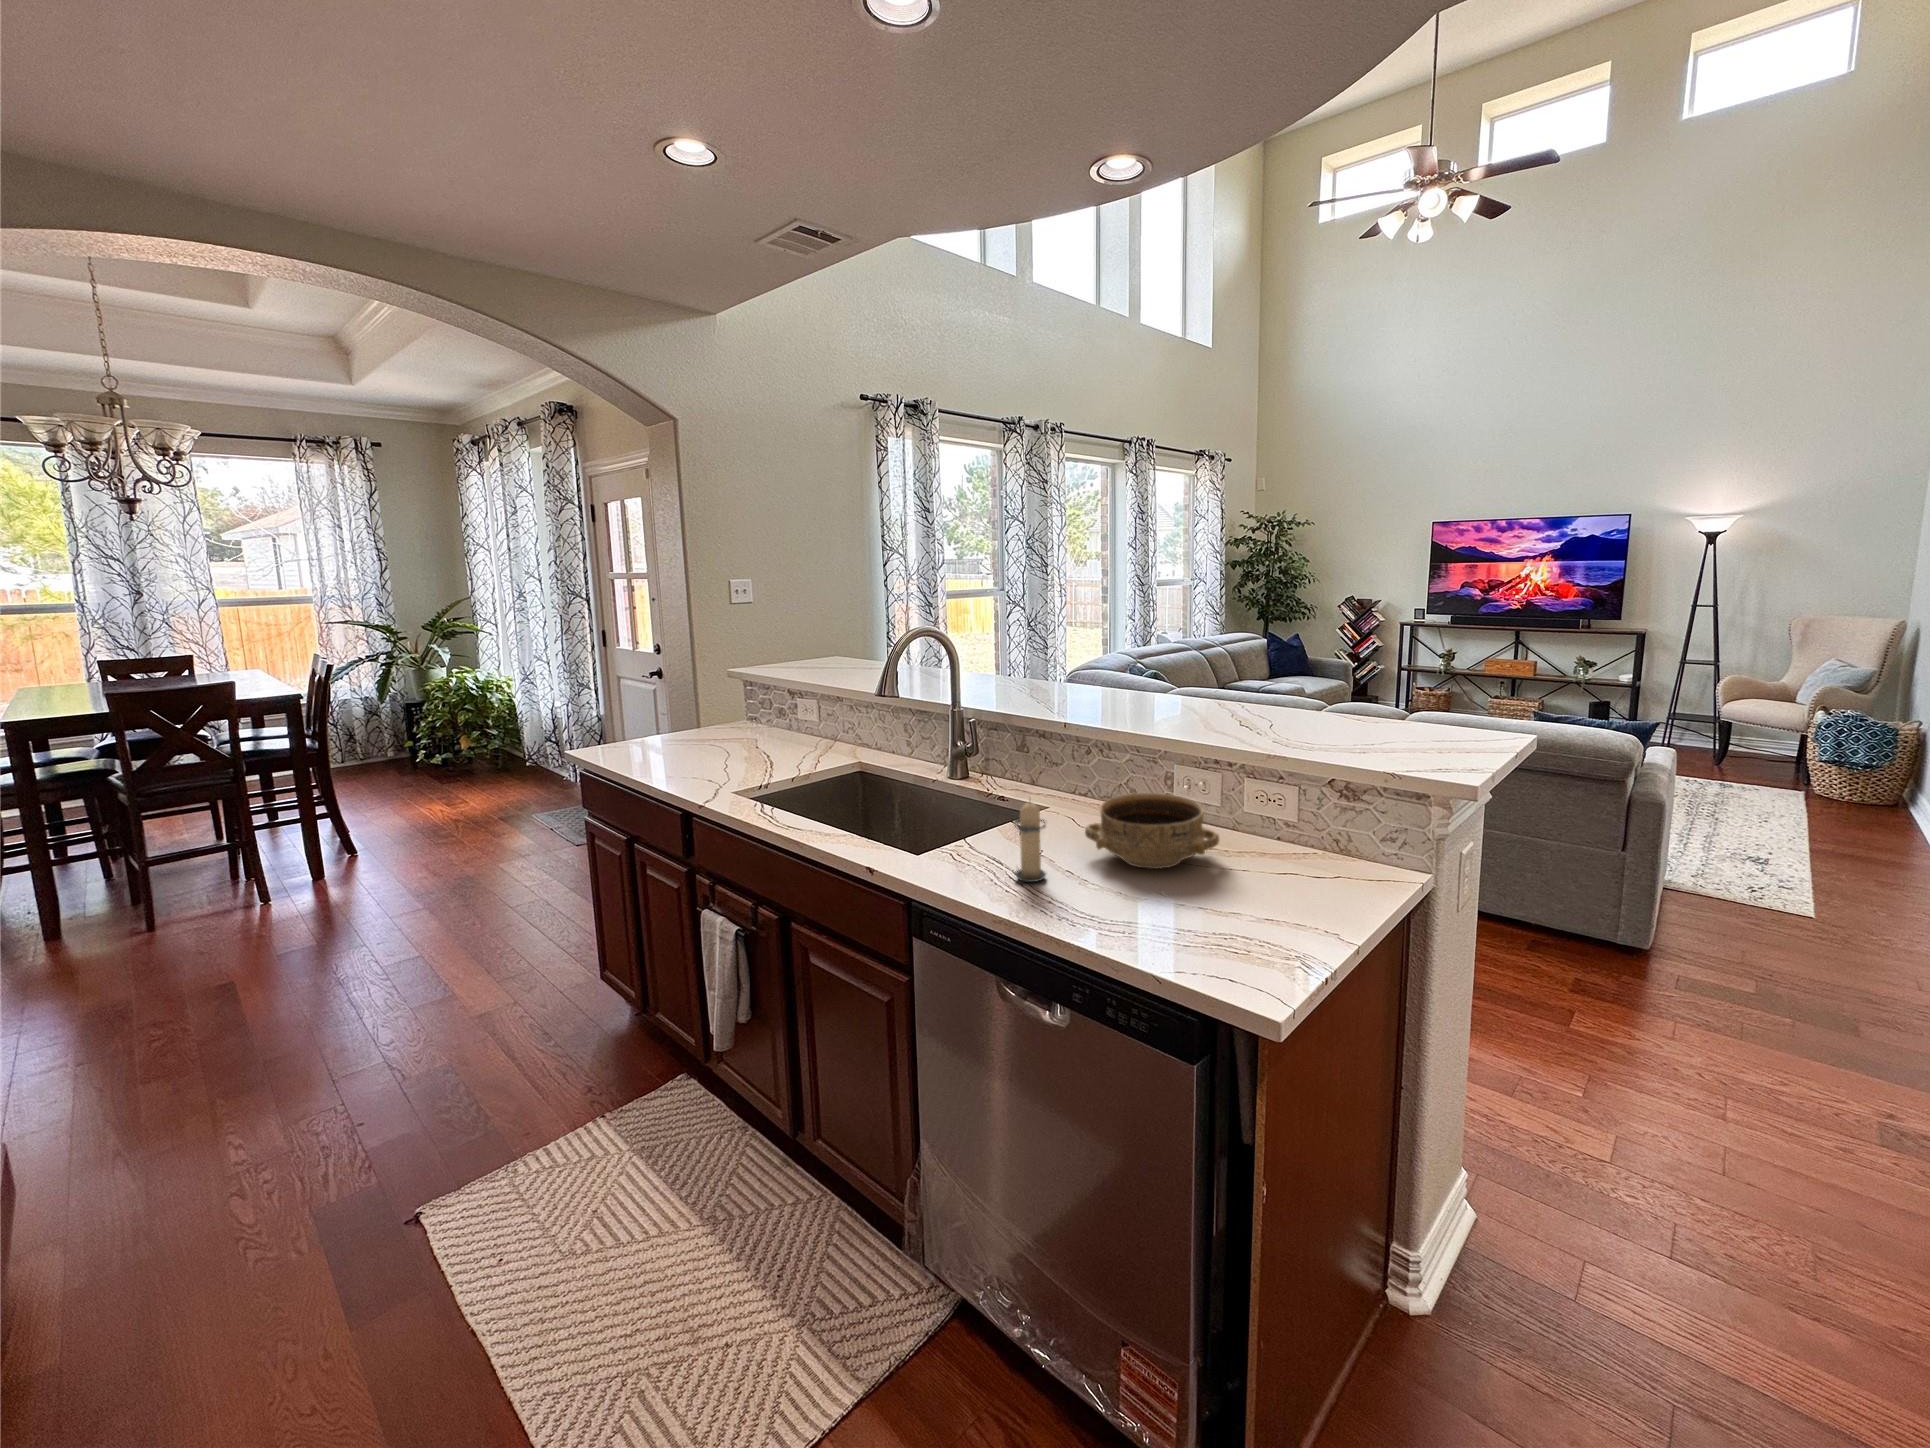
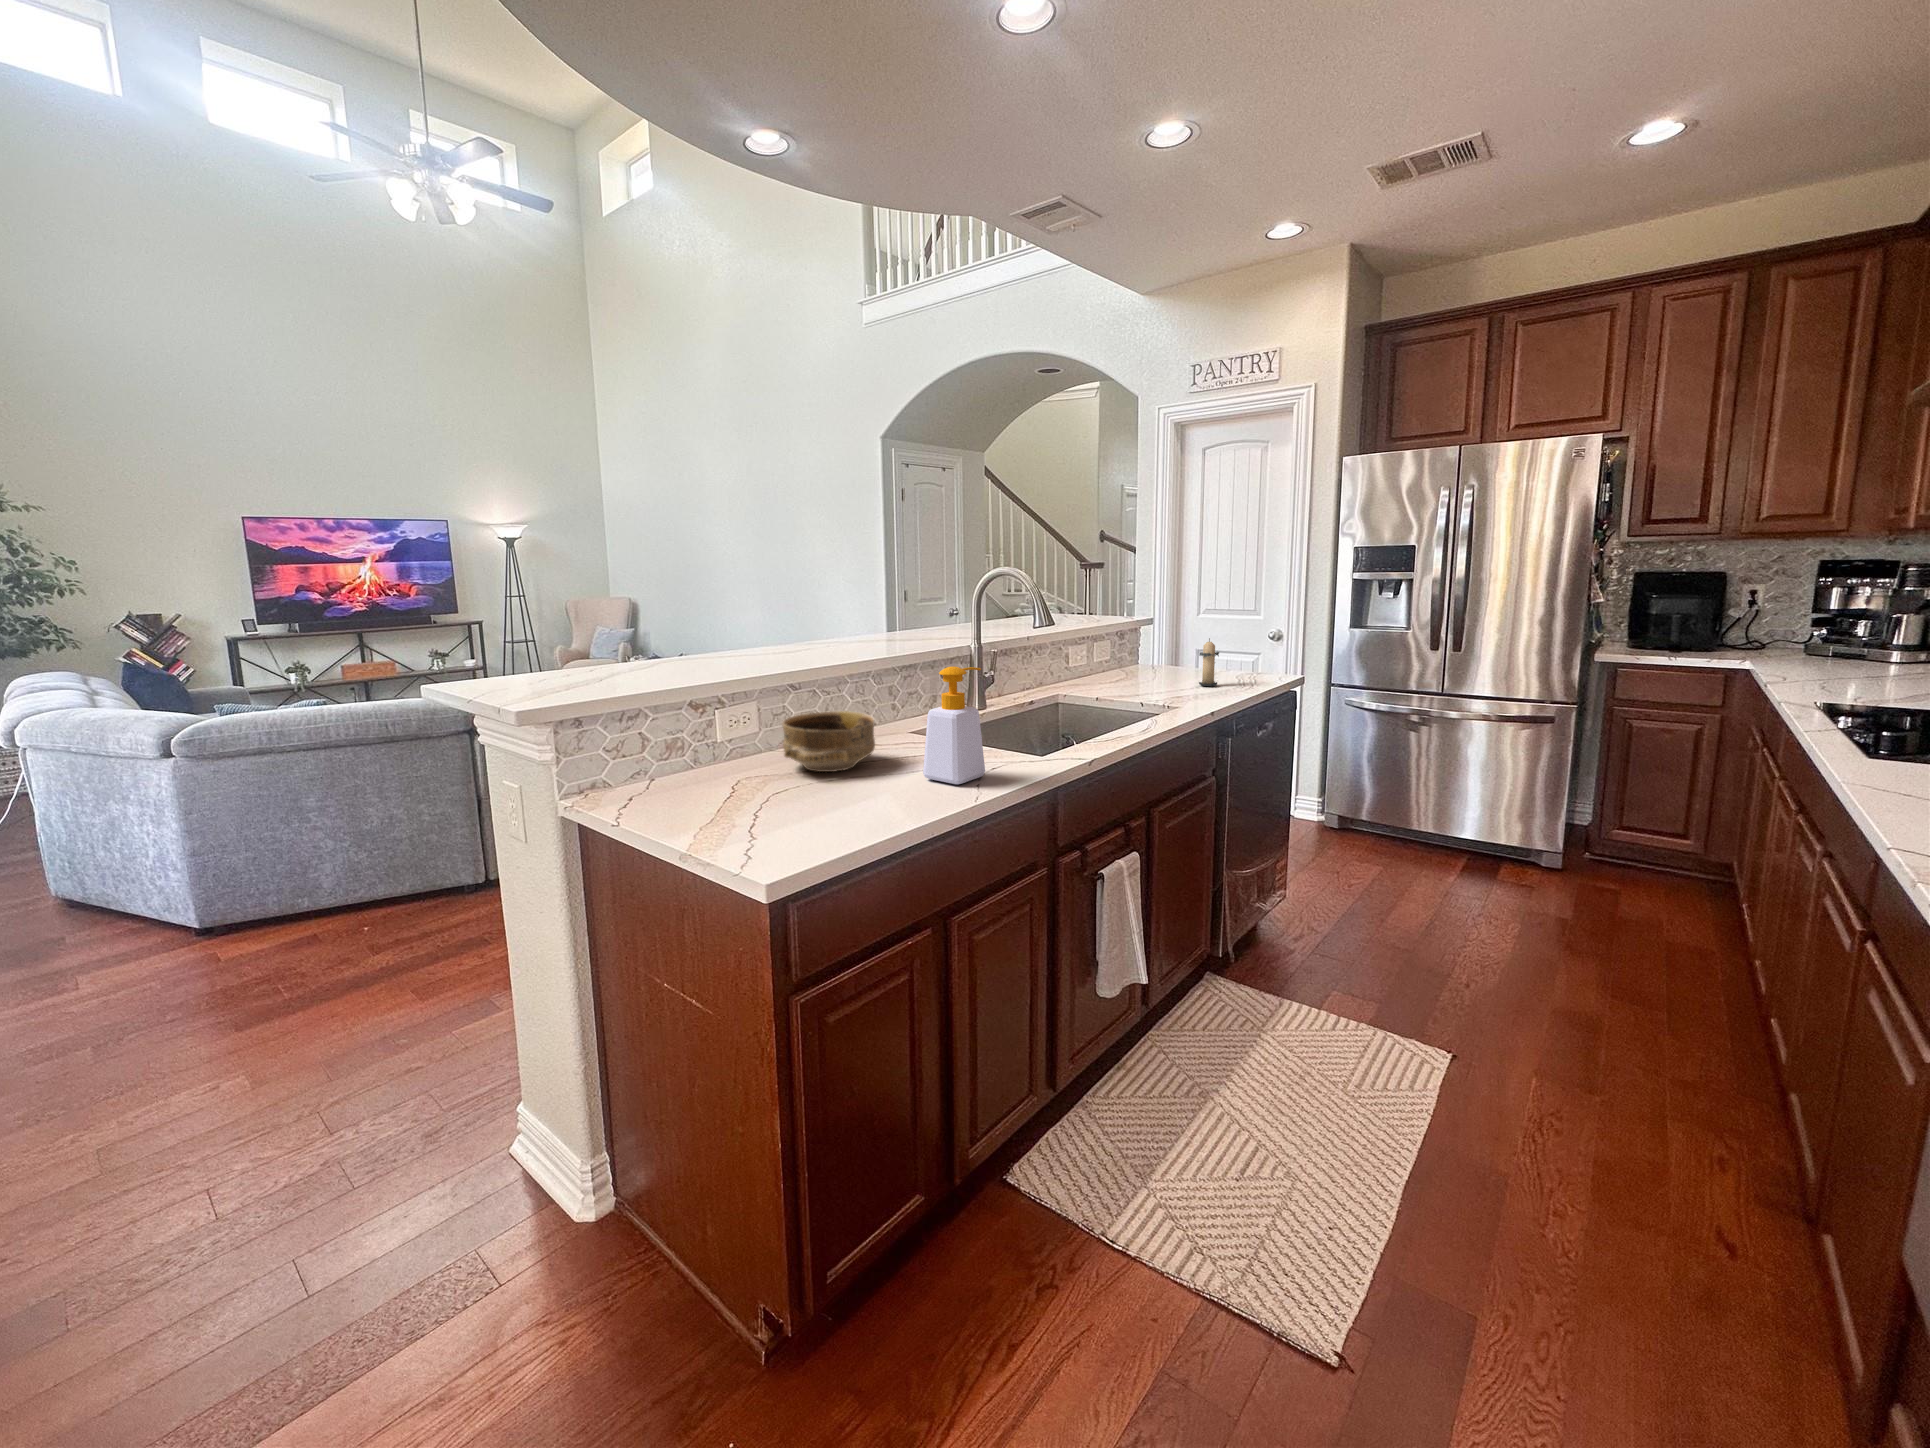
soap bottle: none [657,691,701,773] -> present [923,666,985,785]
ceramic bowl: present [1085,793,1219,869] -> present [783,711,875,772]

